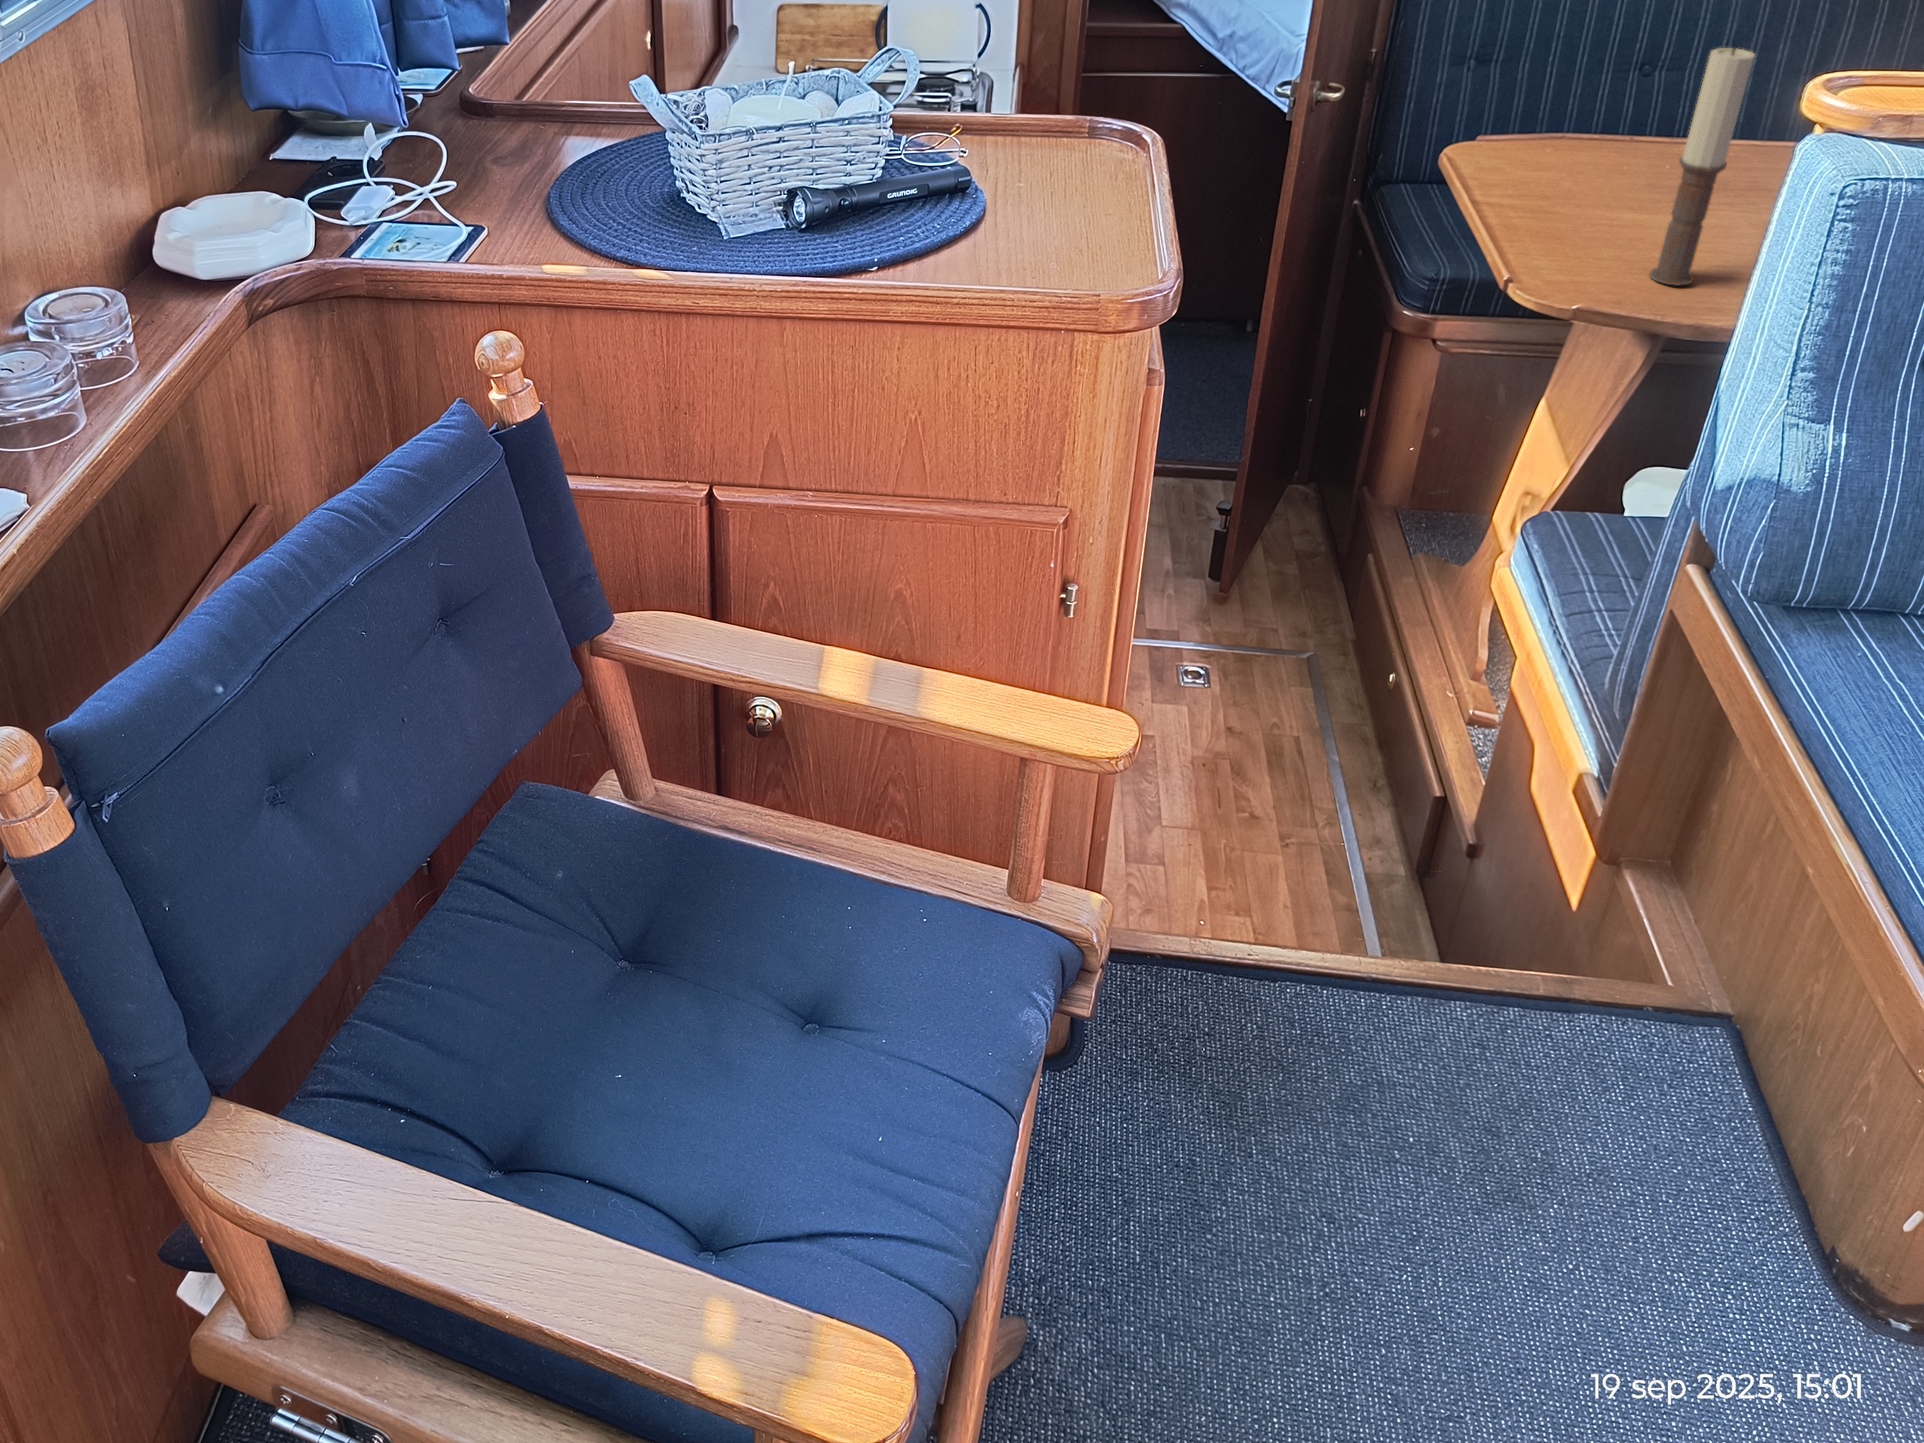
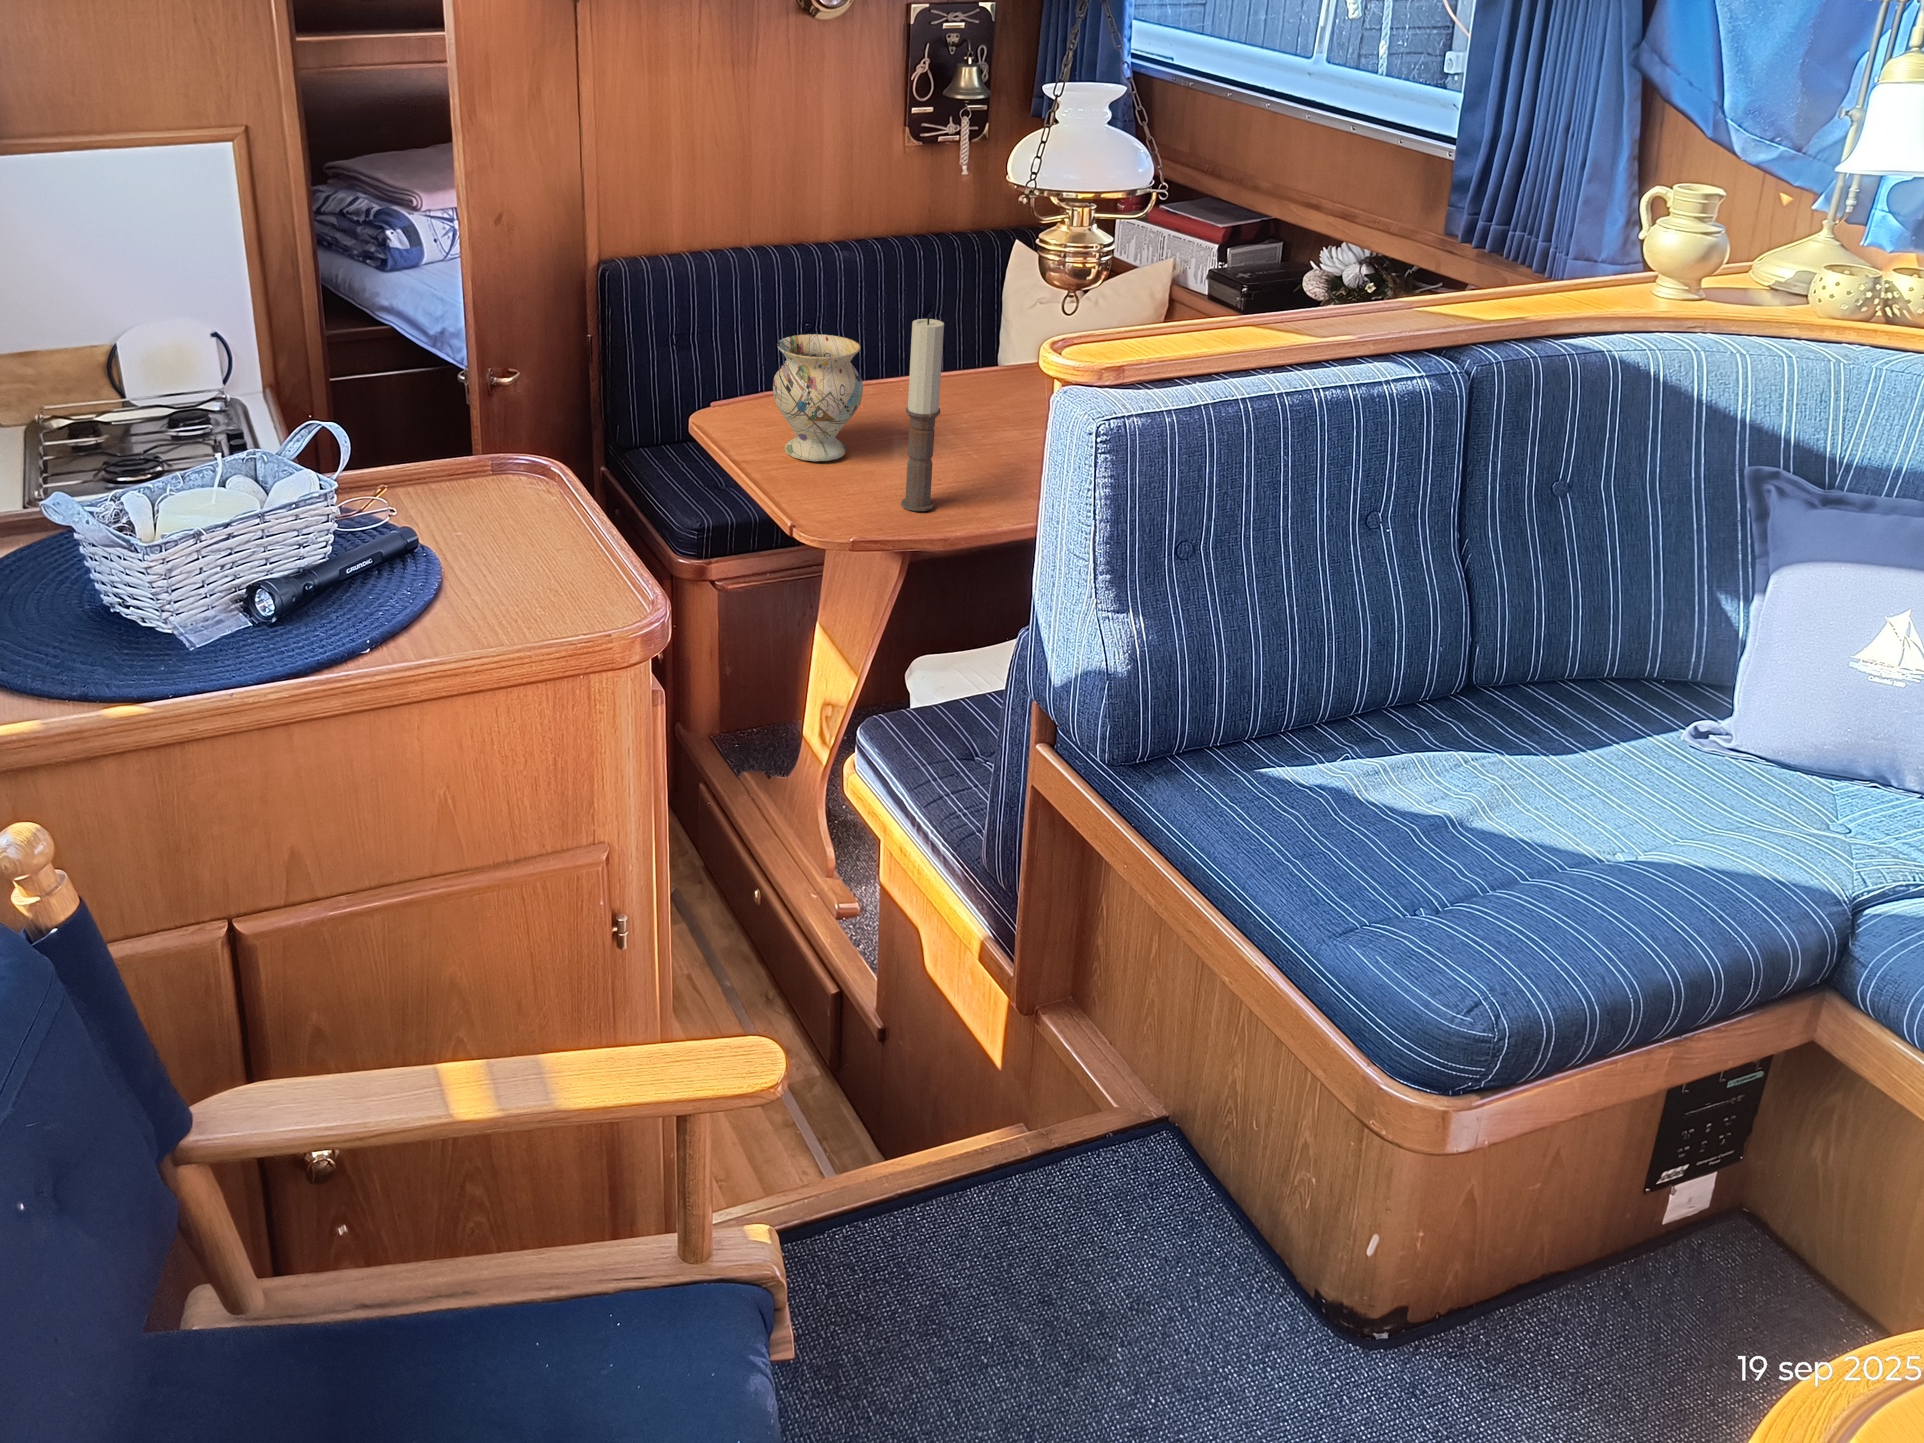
vase: none [1529,59,1654,213] -> present [773,334,863,461]

